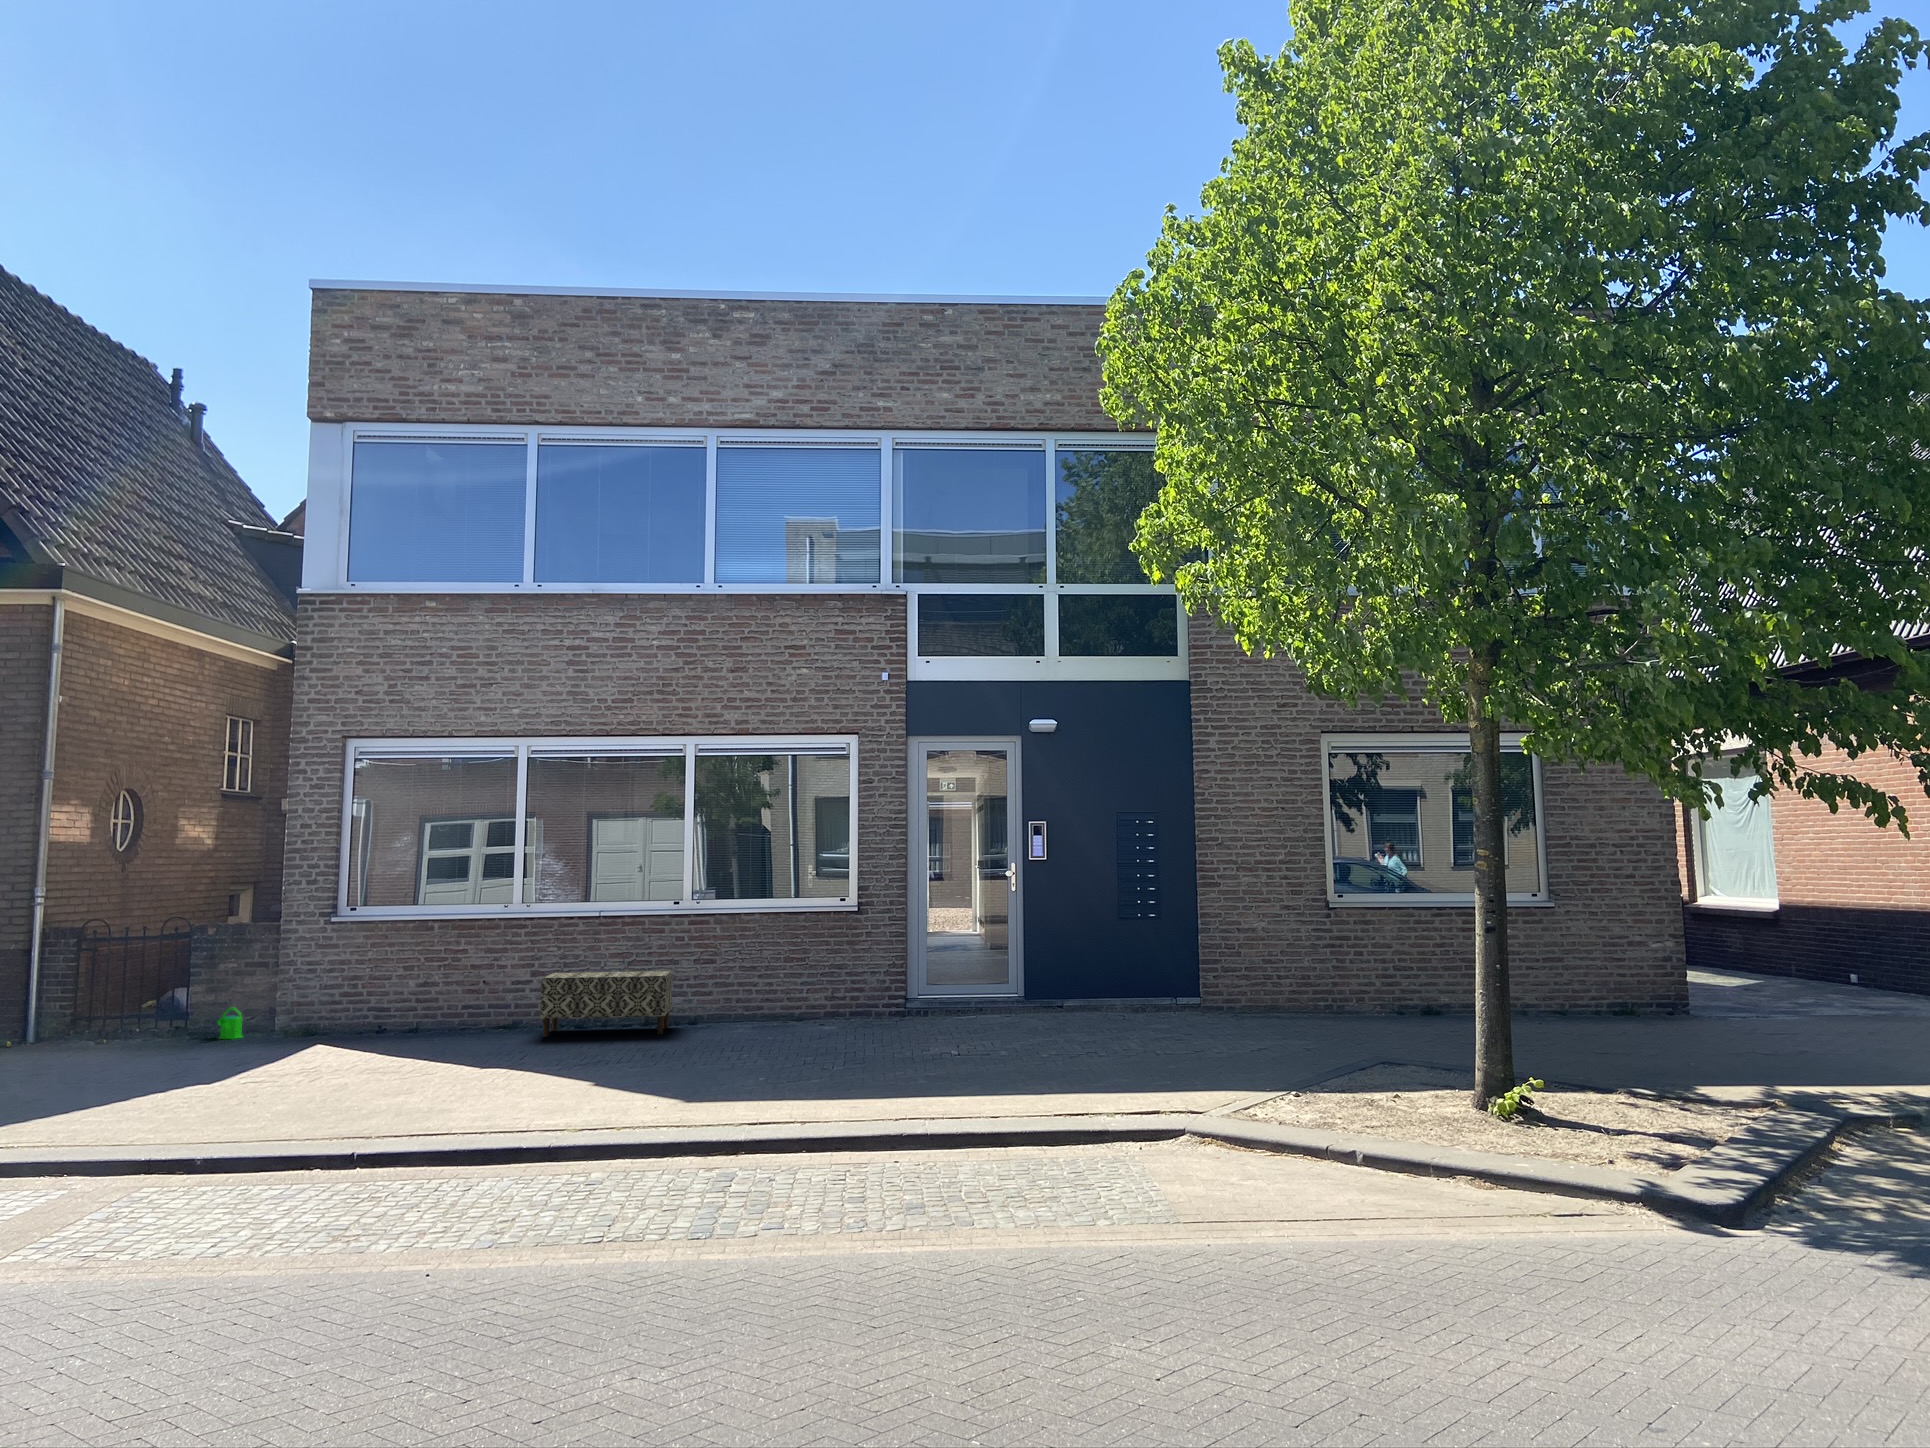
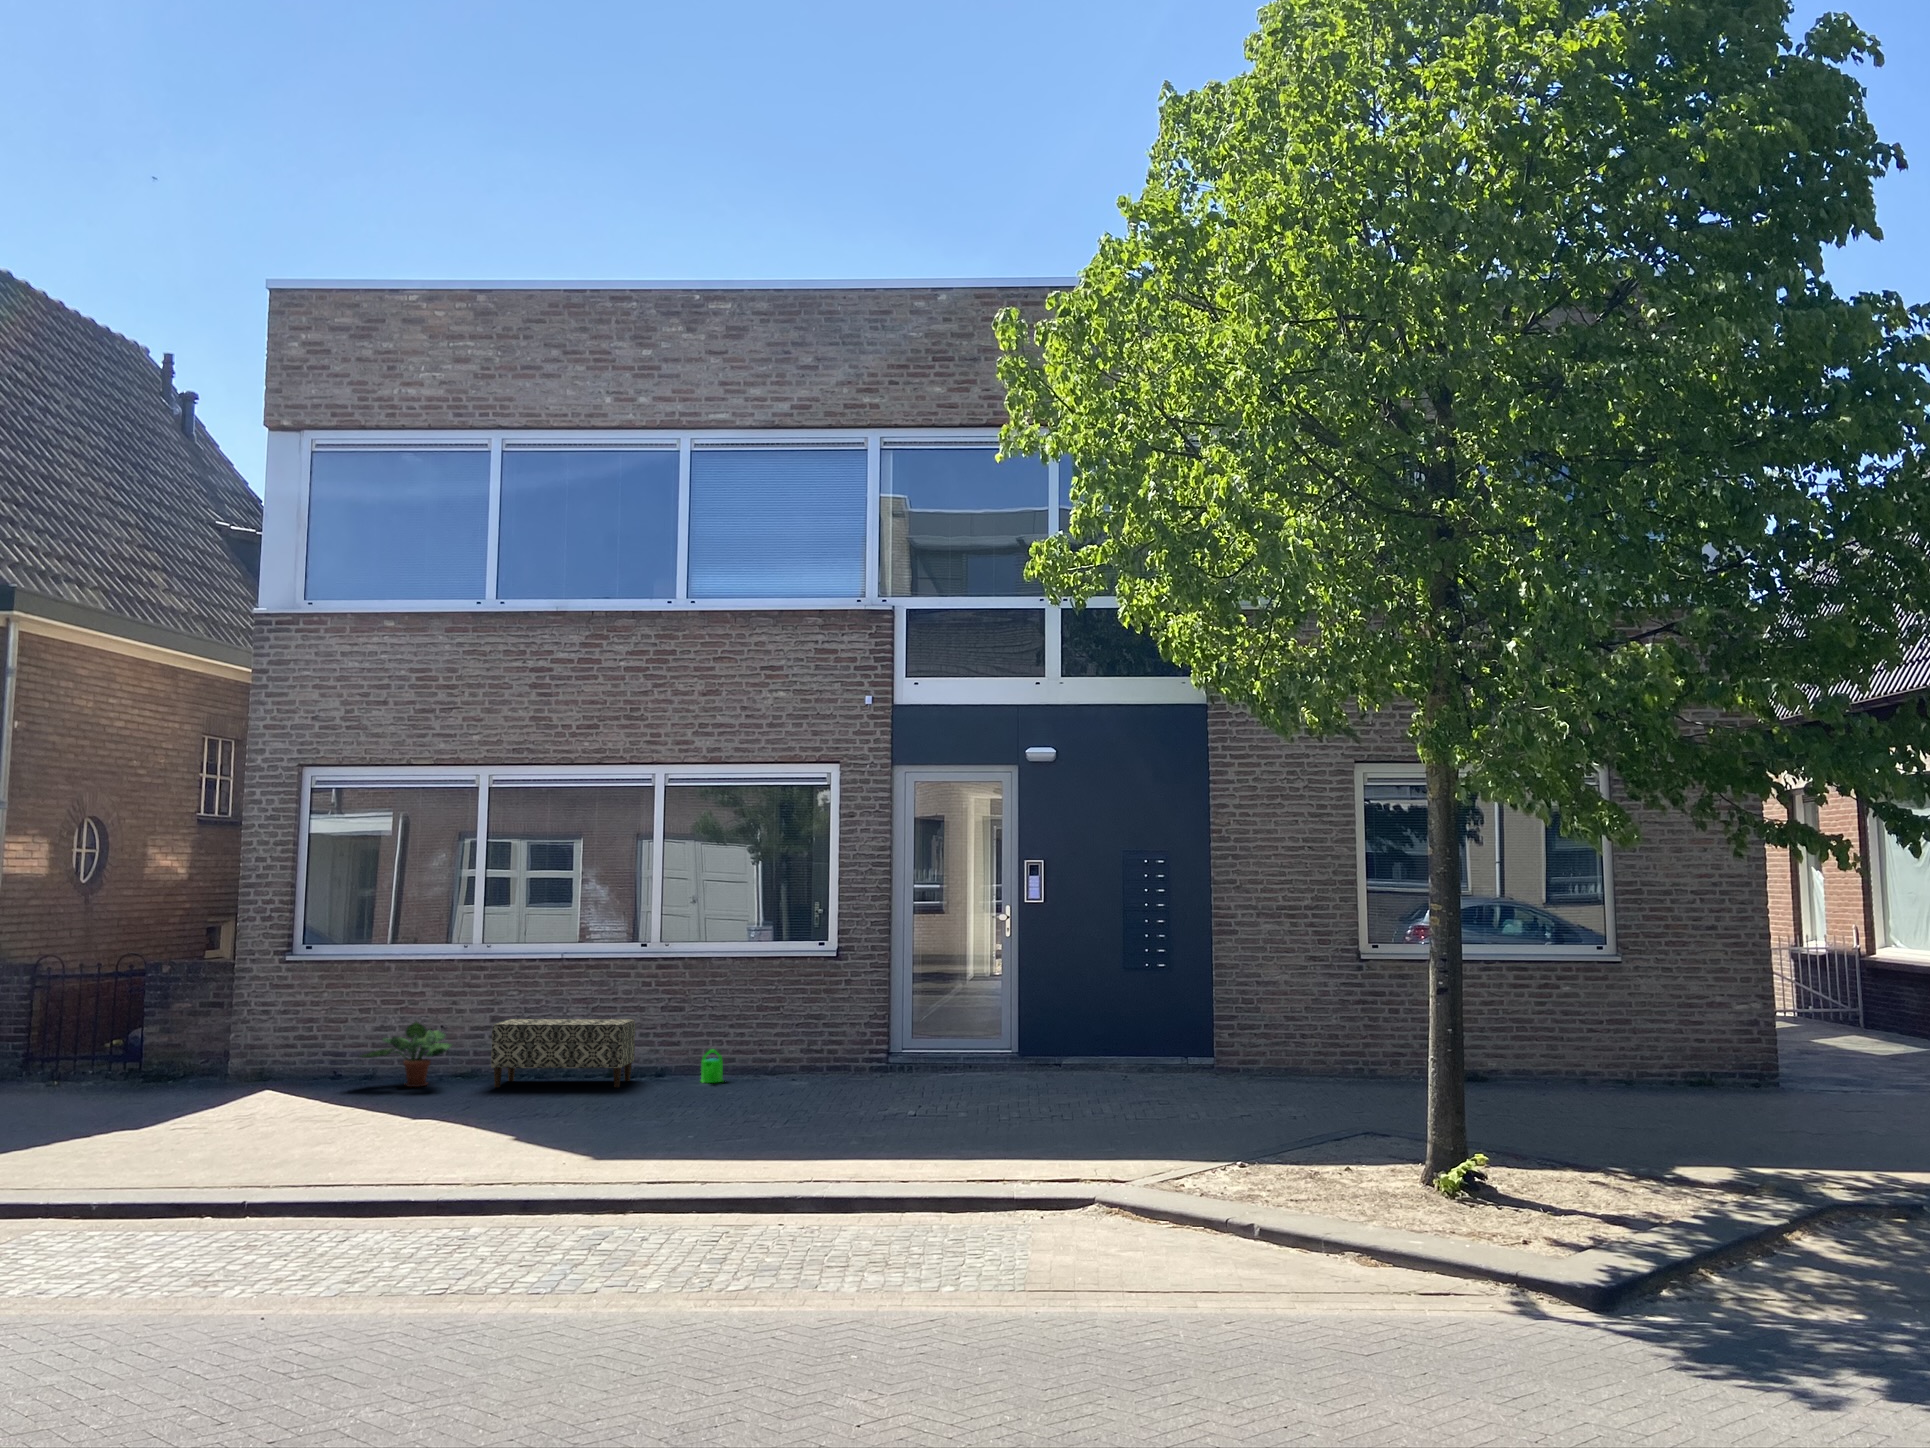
potted plant: none [411,976,504,1038] -> present [360,1022,452,1087]
watering can: present [218,1007,242,1039] -> present [701,1049,723,1083]

